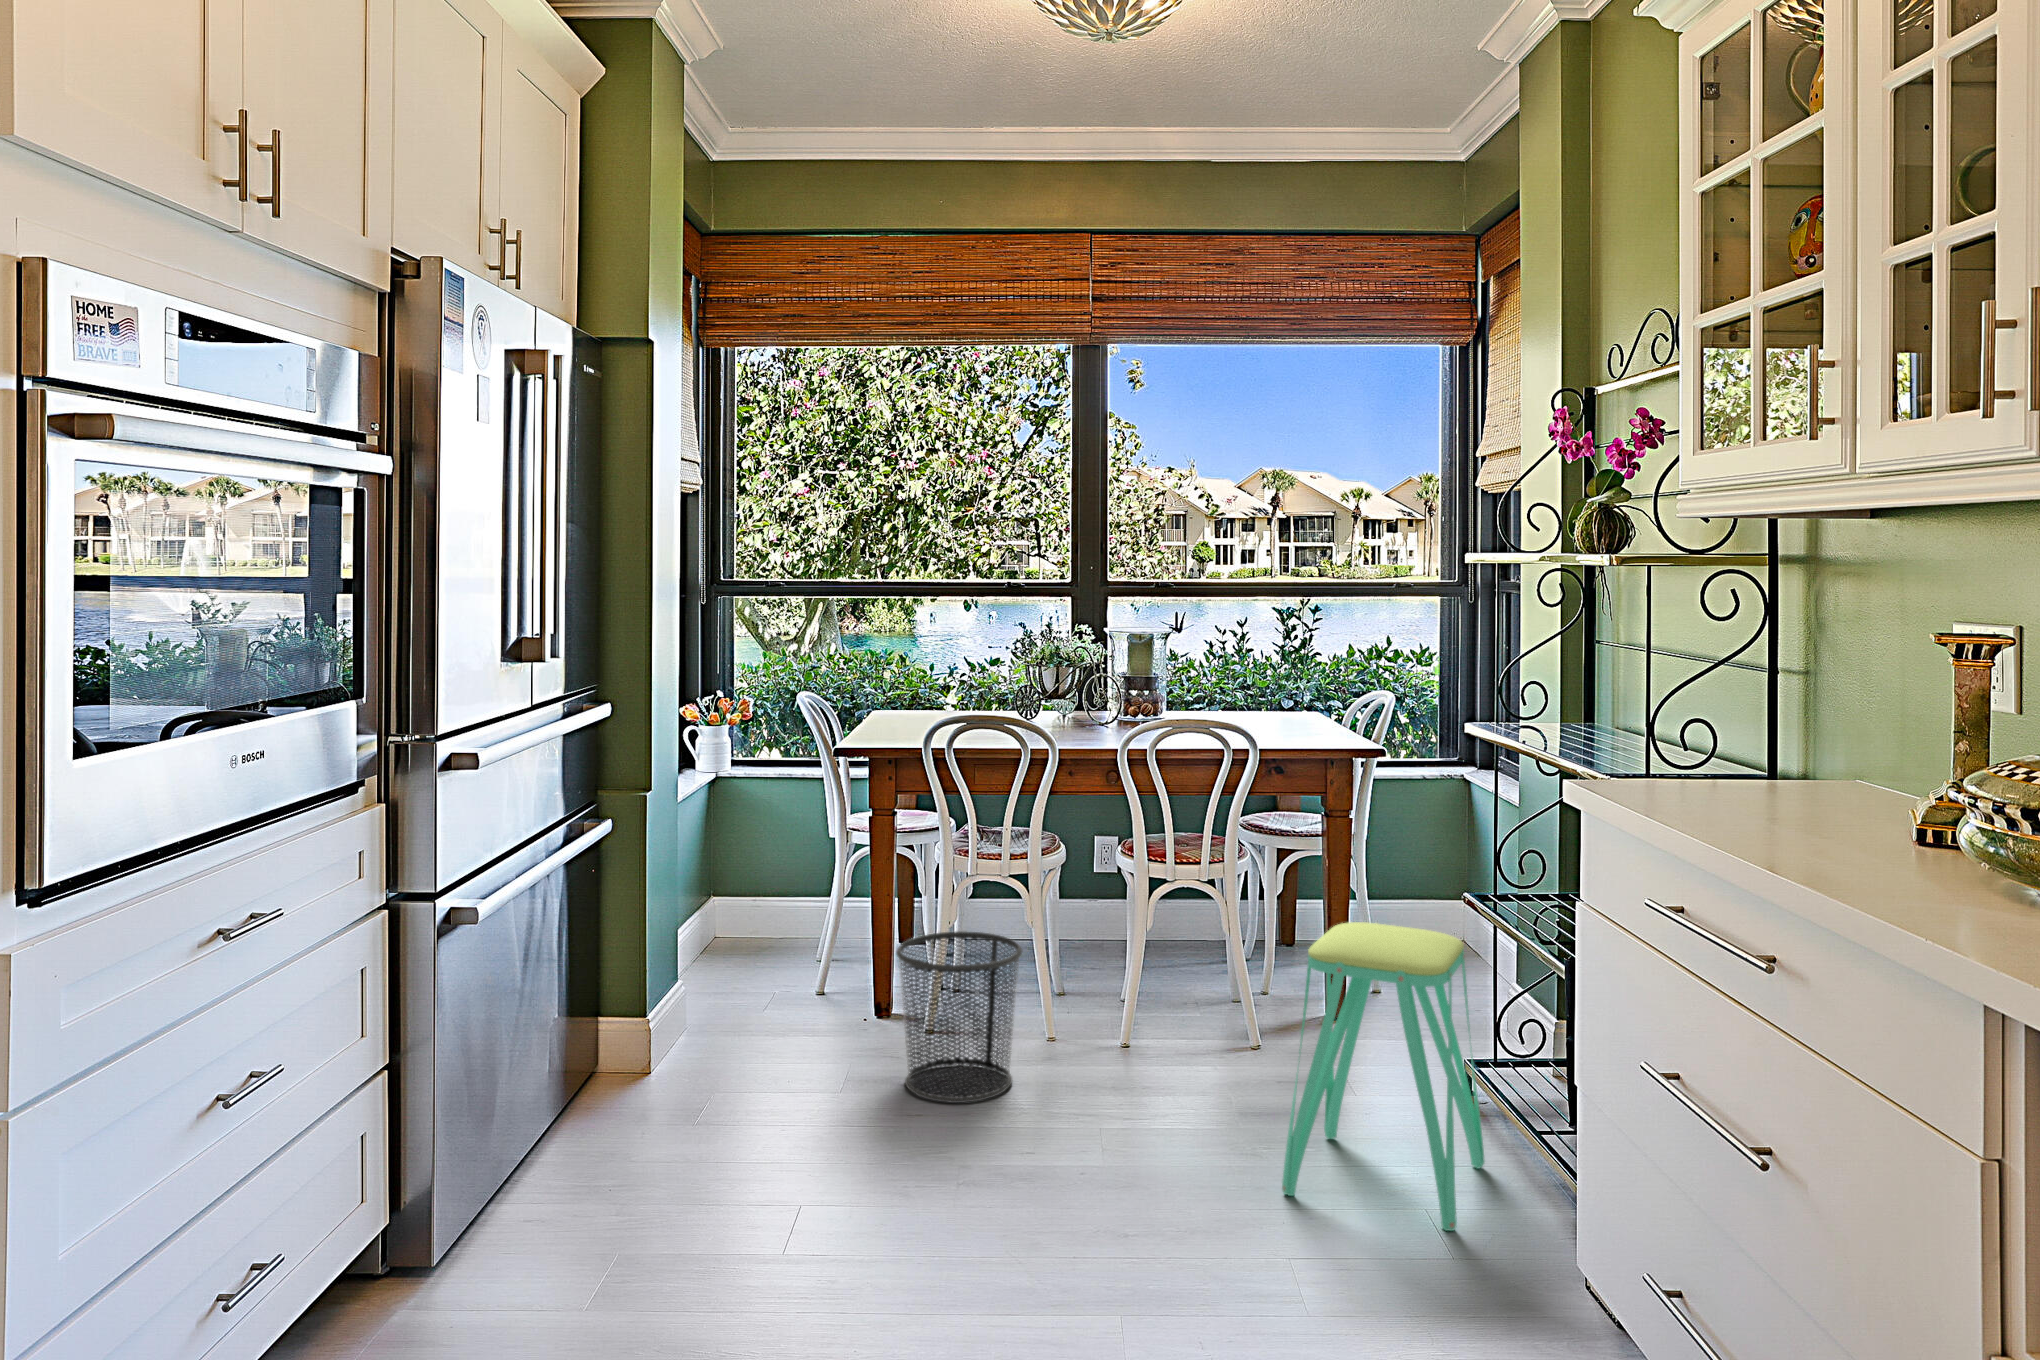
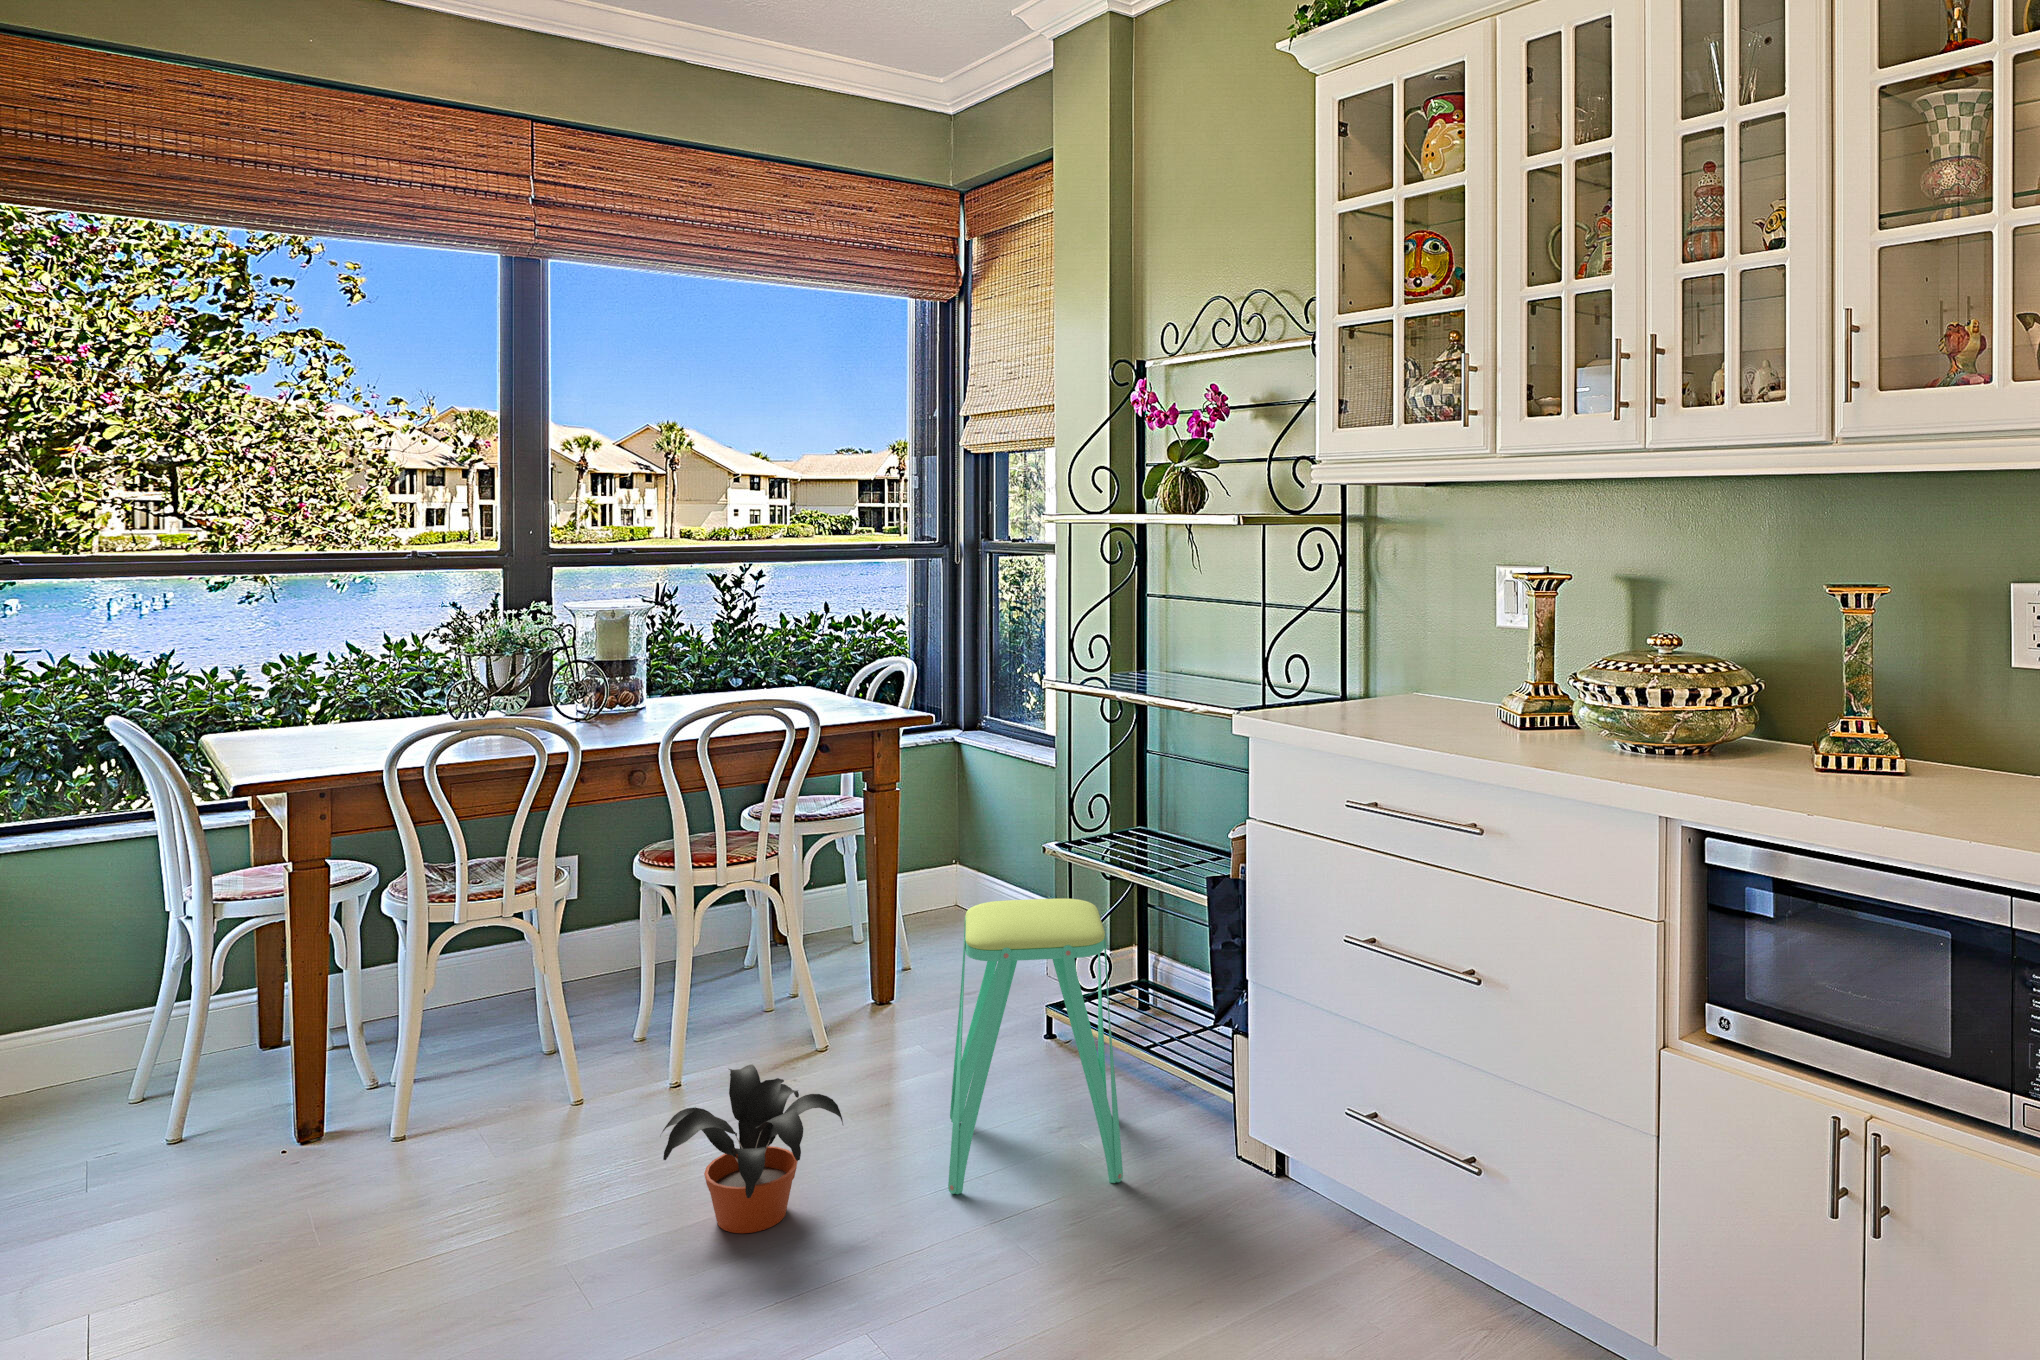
waste bin: present [896,931,1022,1103] -> none [412,986,585,1206]
potted plant: none [1029,1029,1188,1176] -> present [662,1065,843,1233]

